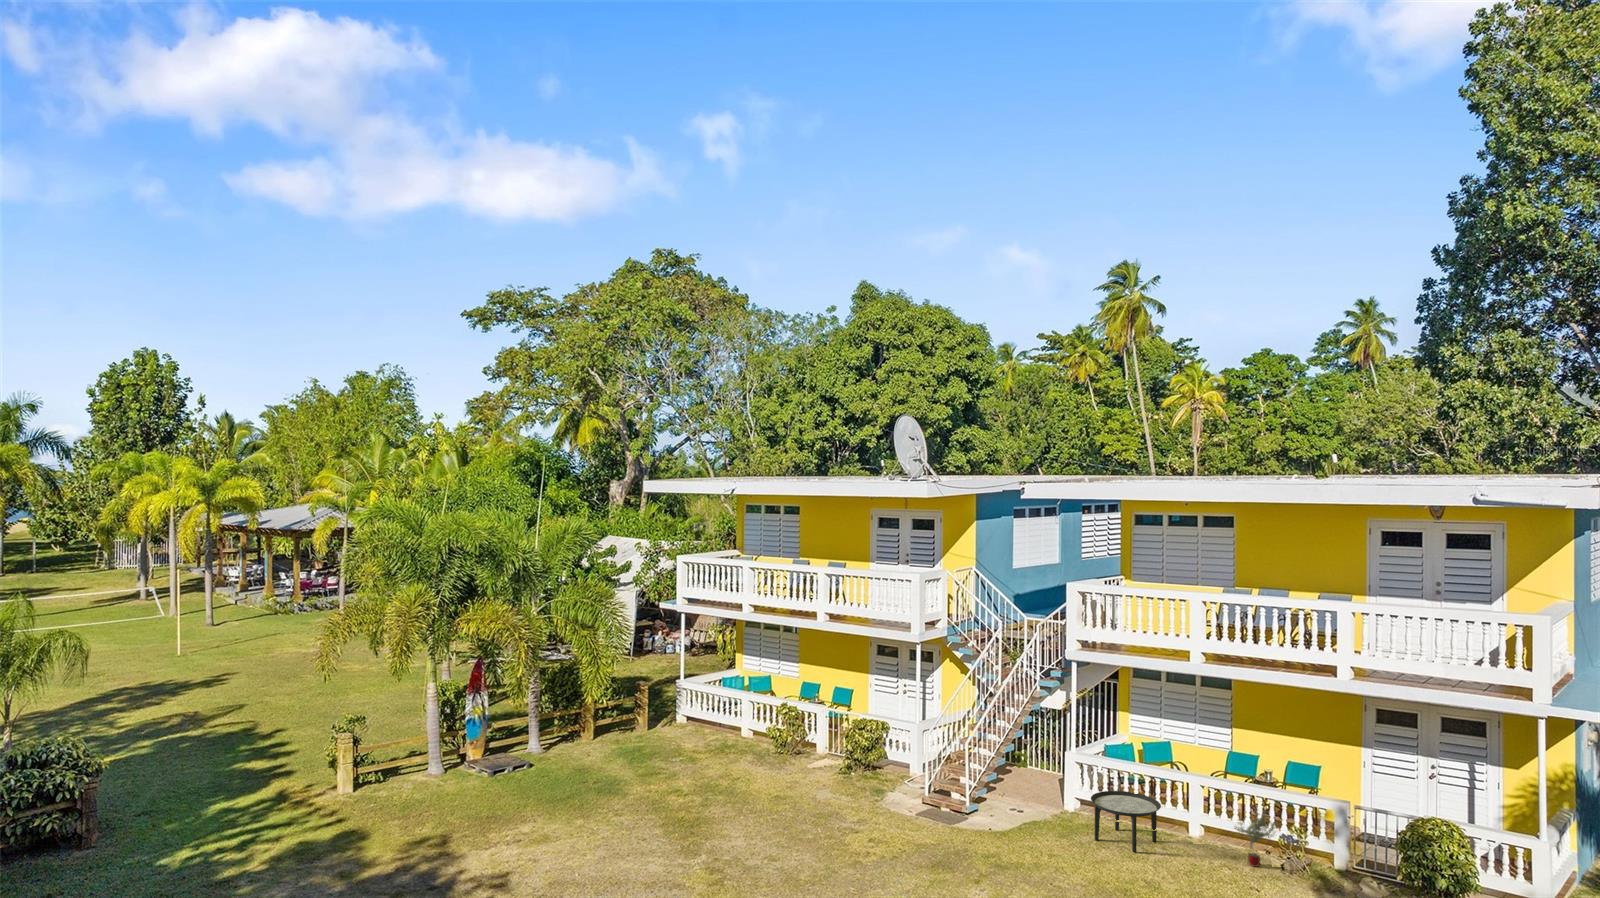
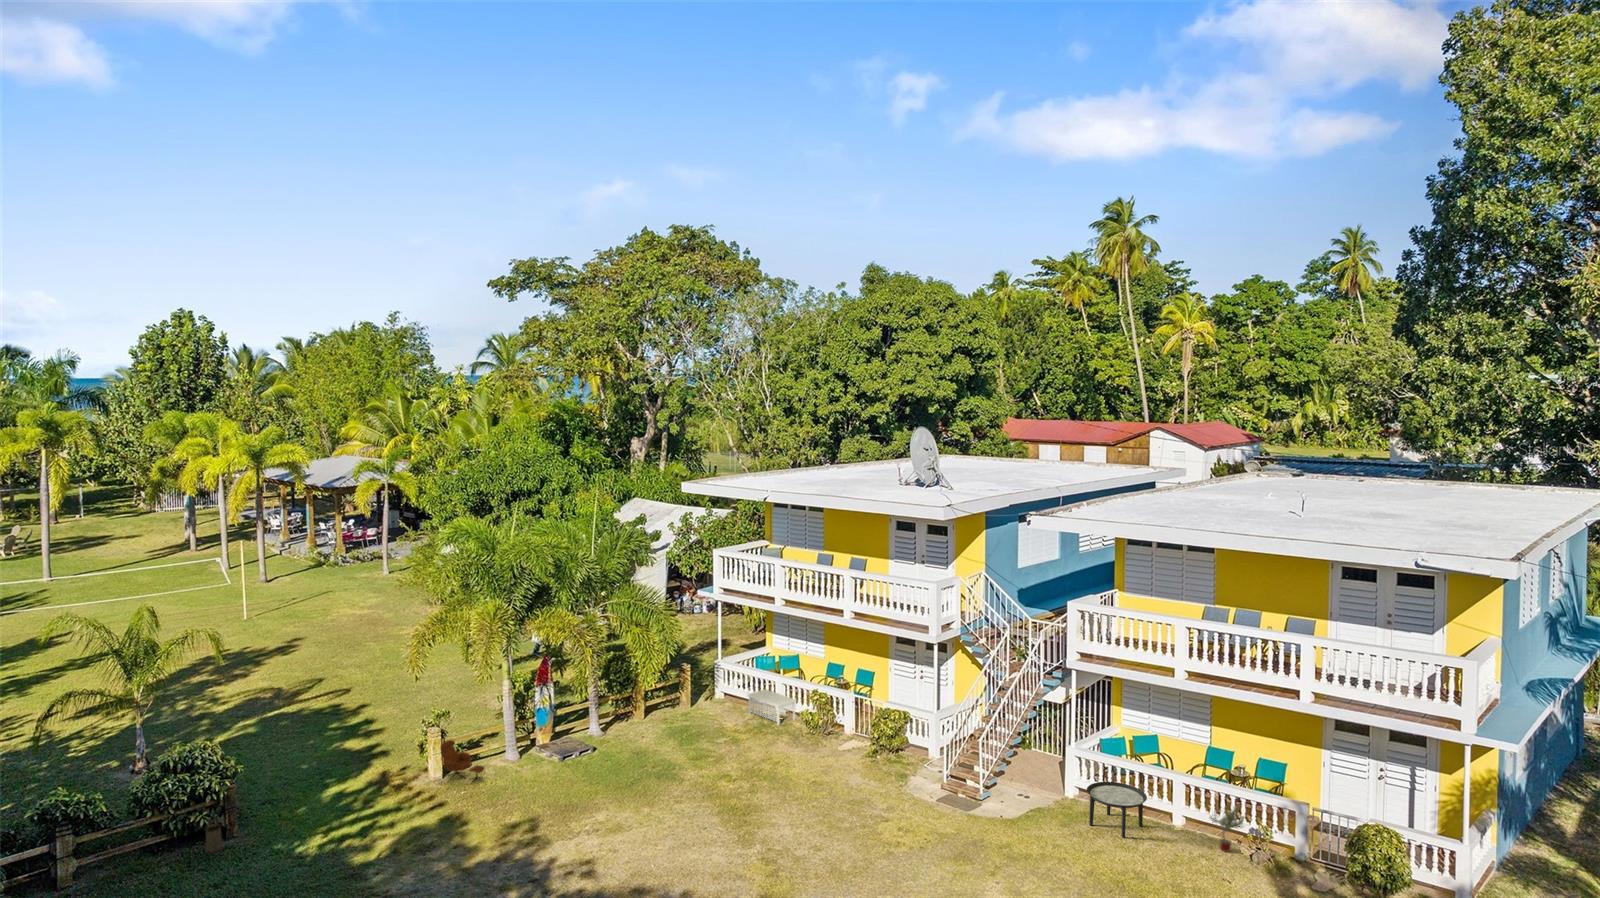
storage bench: none [708,706,764,744] -> present [747,690,796,725]
lounge chair: none [347,748,397,798] -> present [440,740,484,781]
watering can: none [51,824,74,864] -> present [205,822,223,853]

